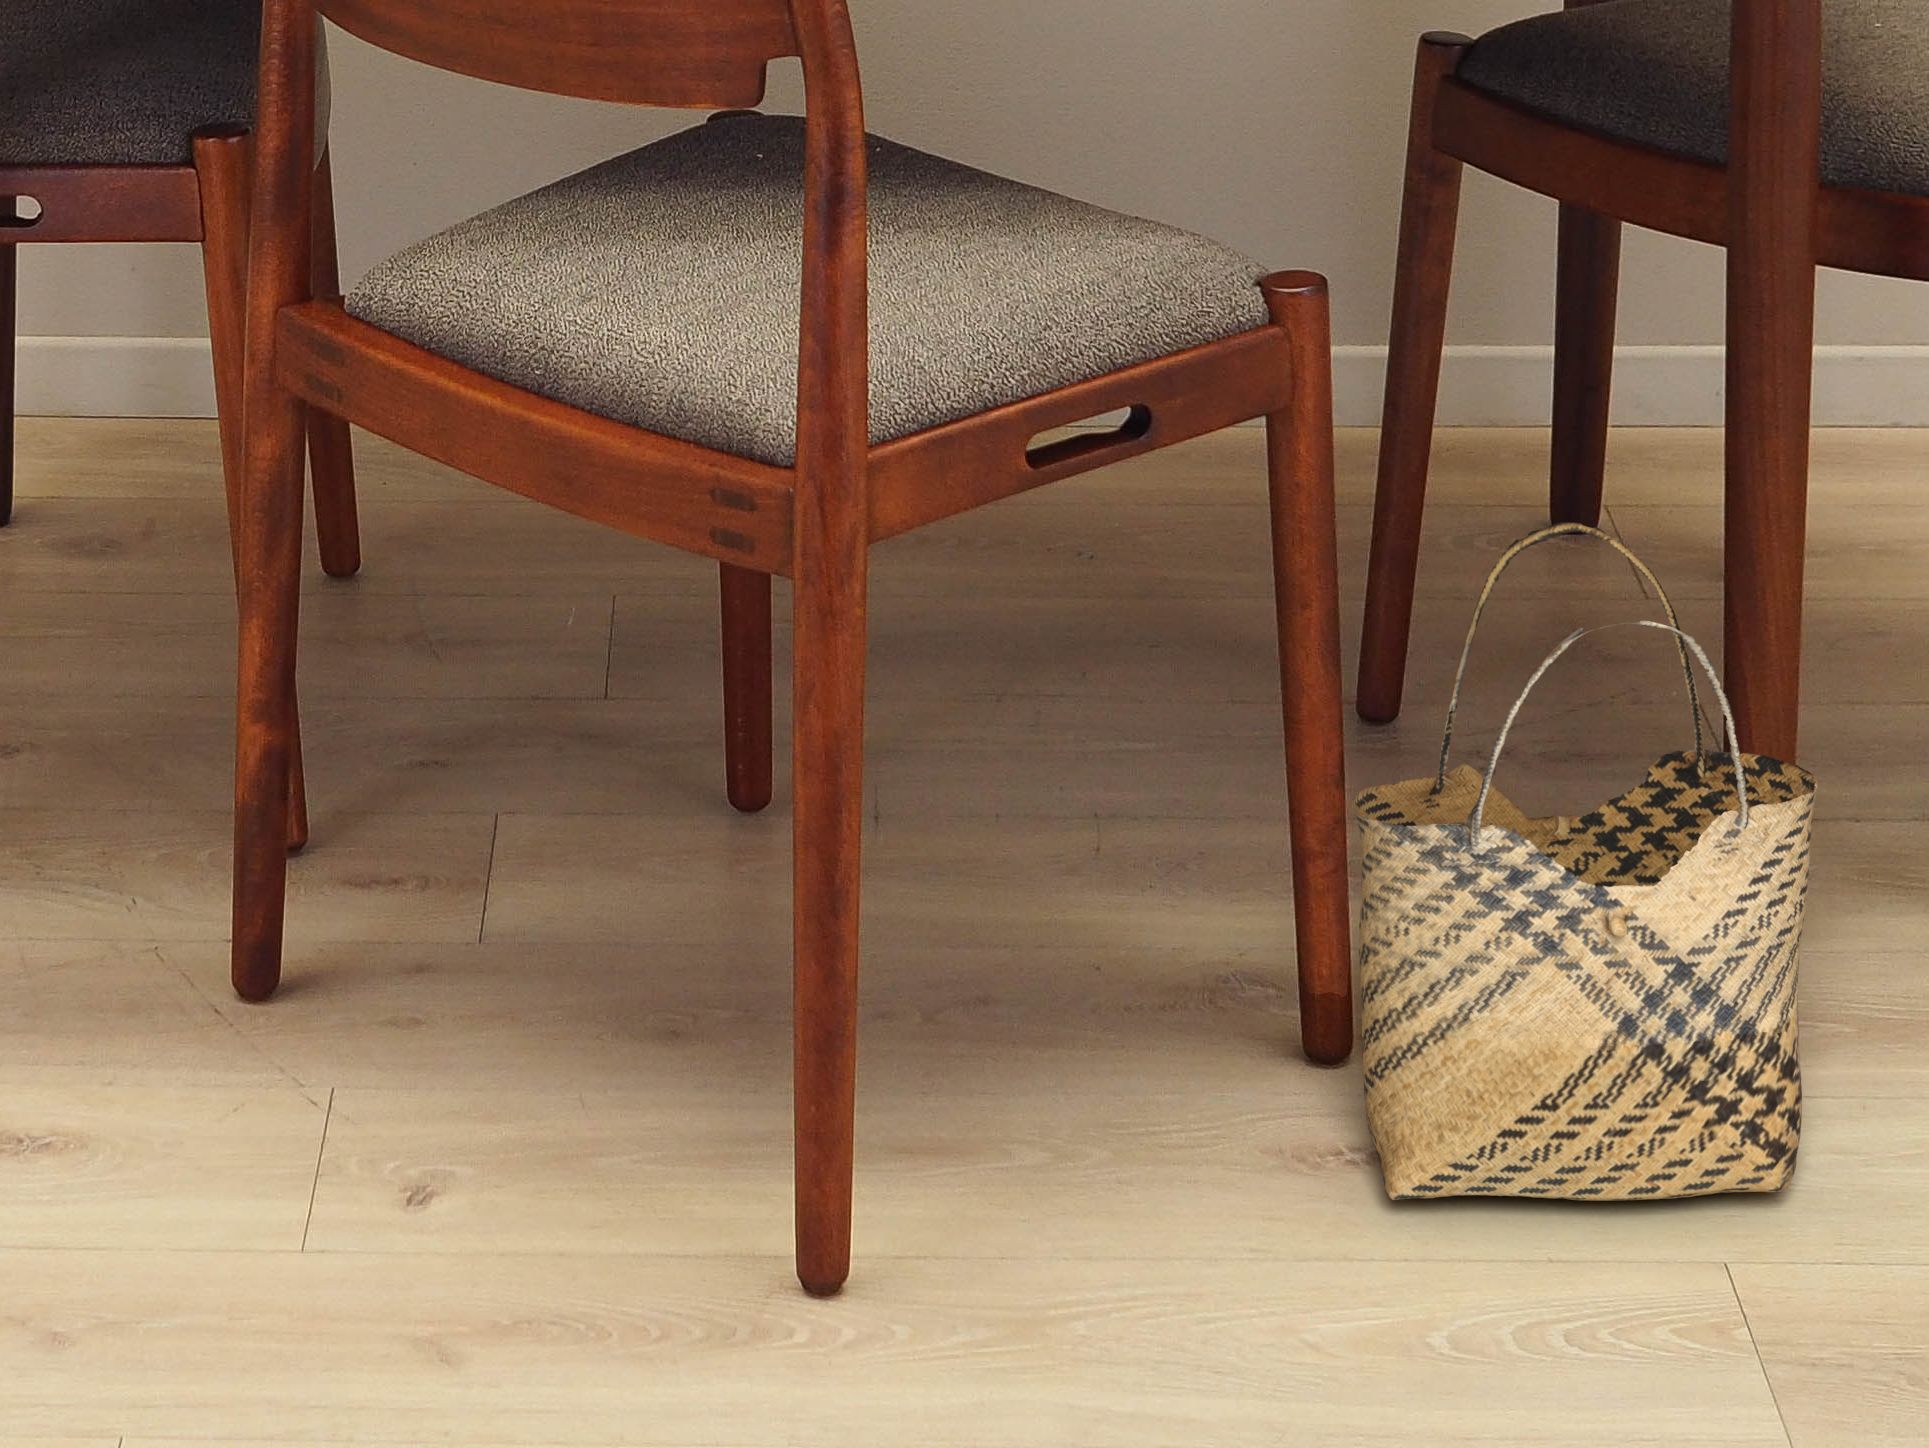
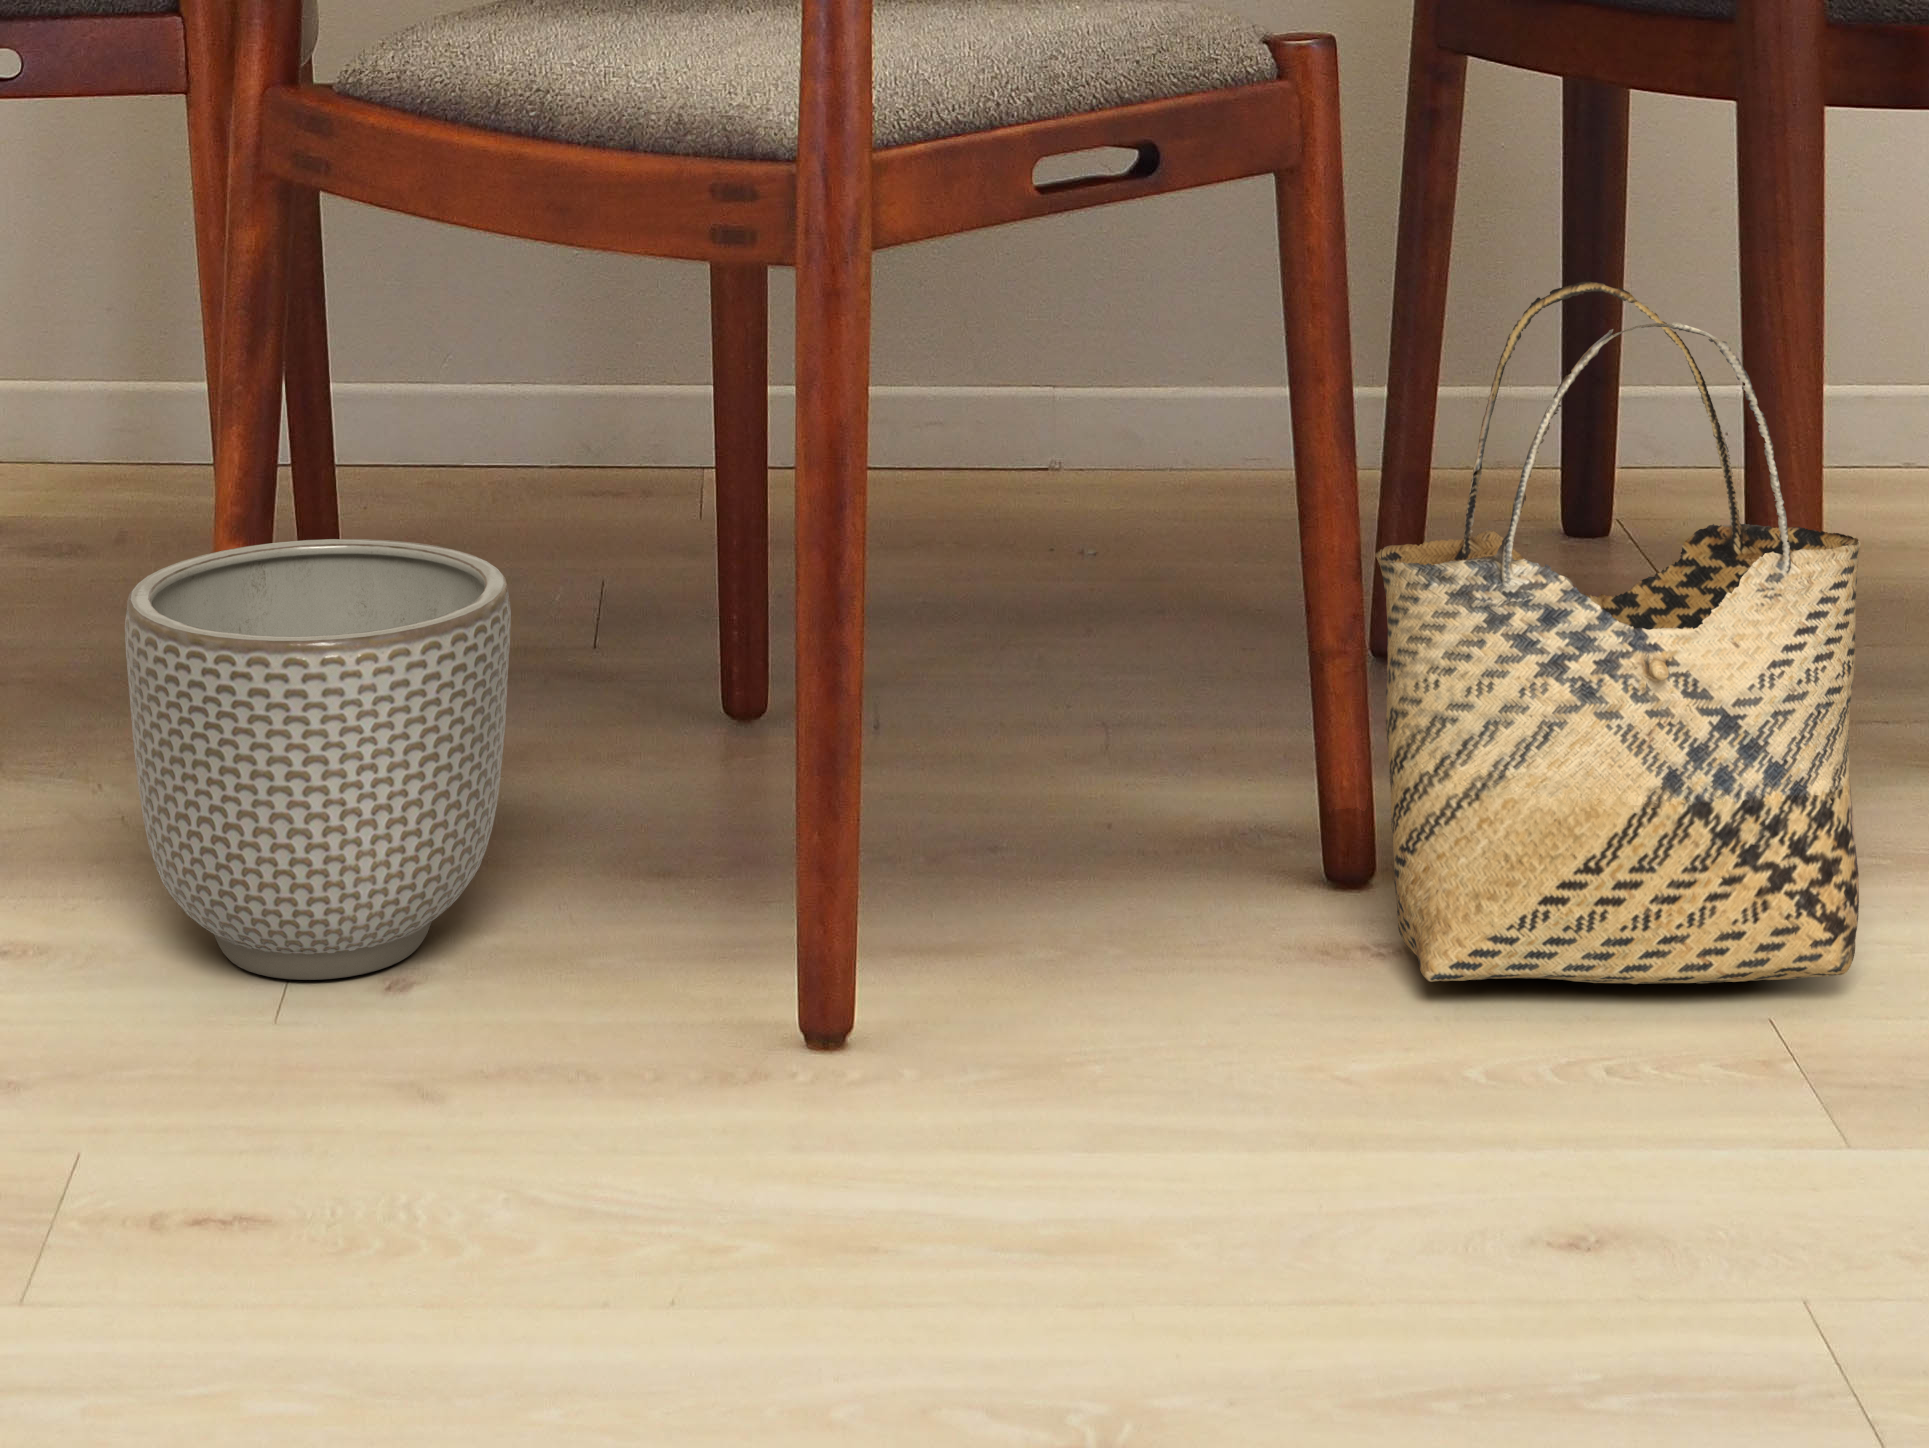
planter: none [153,734,523,1182] -> present [125,539,511,980]

